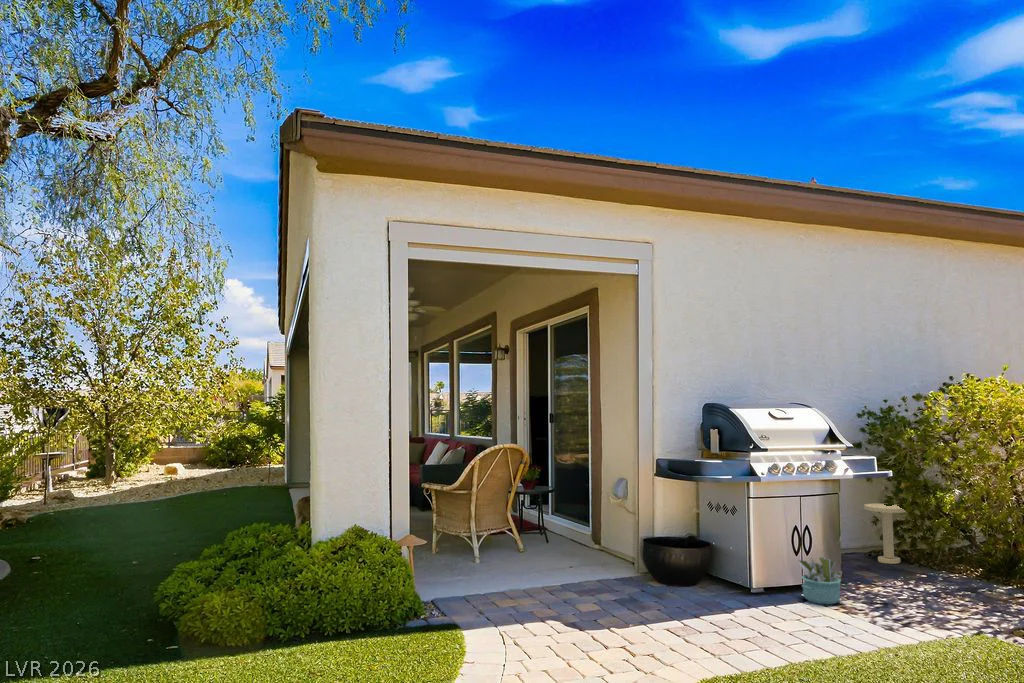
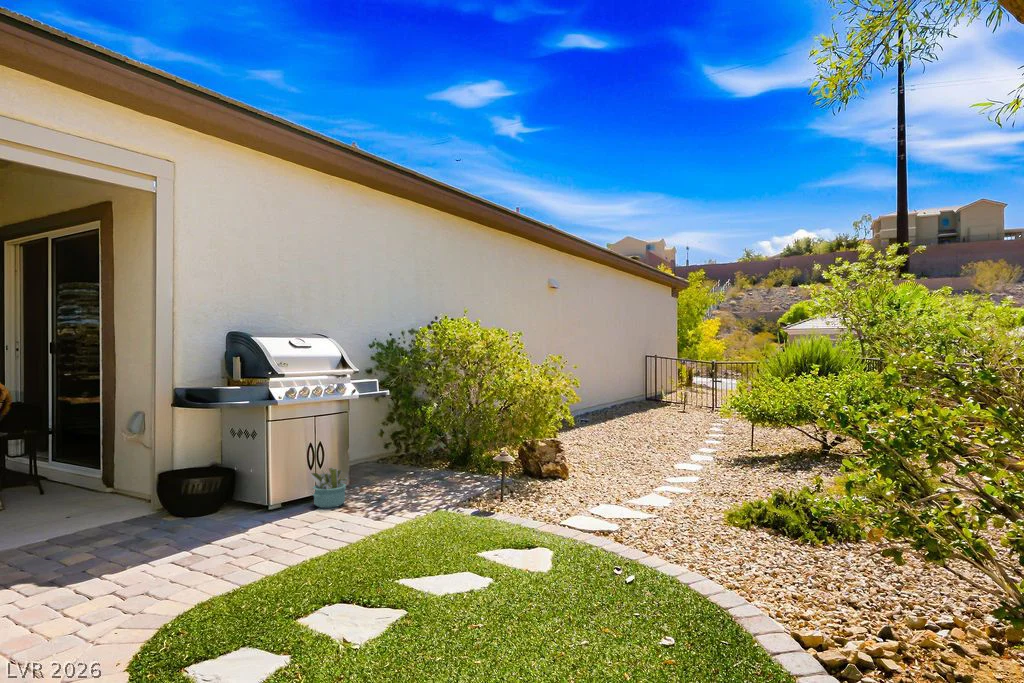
side table: present [864,503,906,564] -> none [370,418,403,466]

